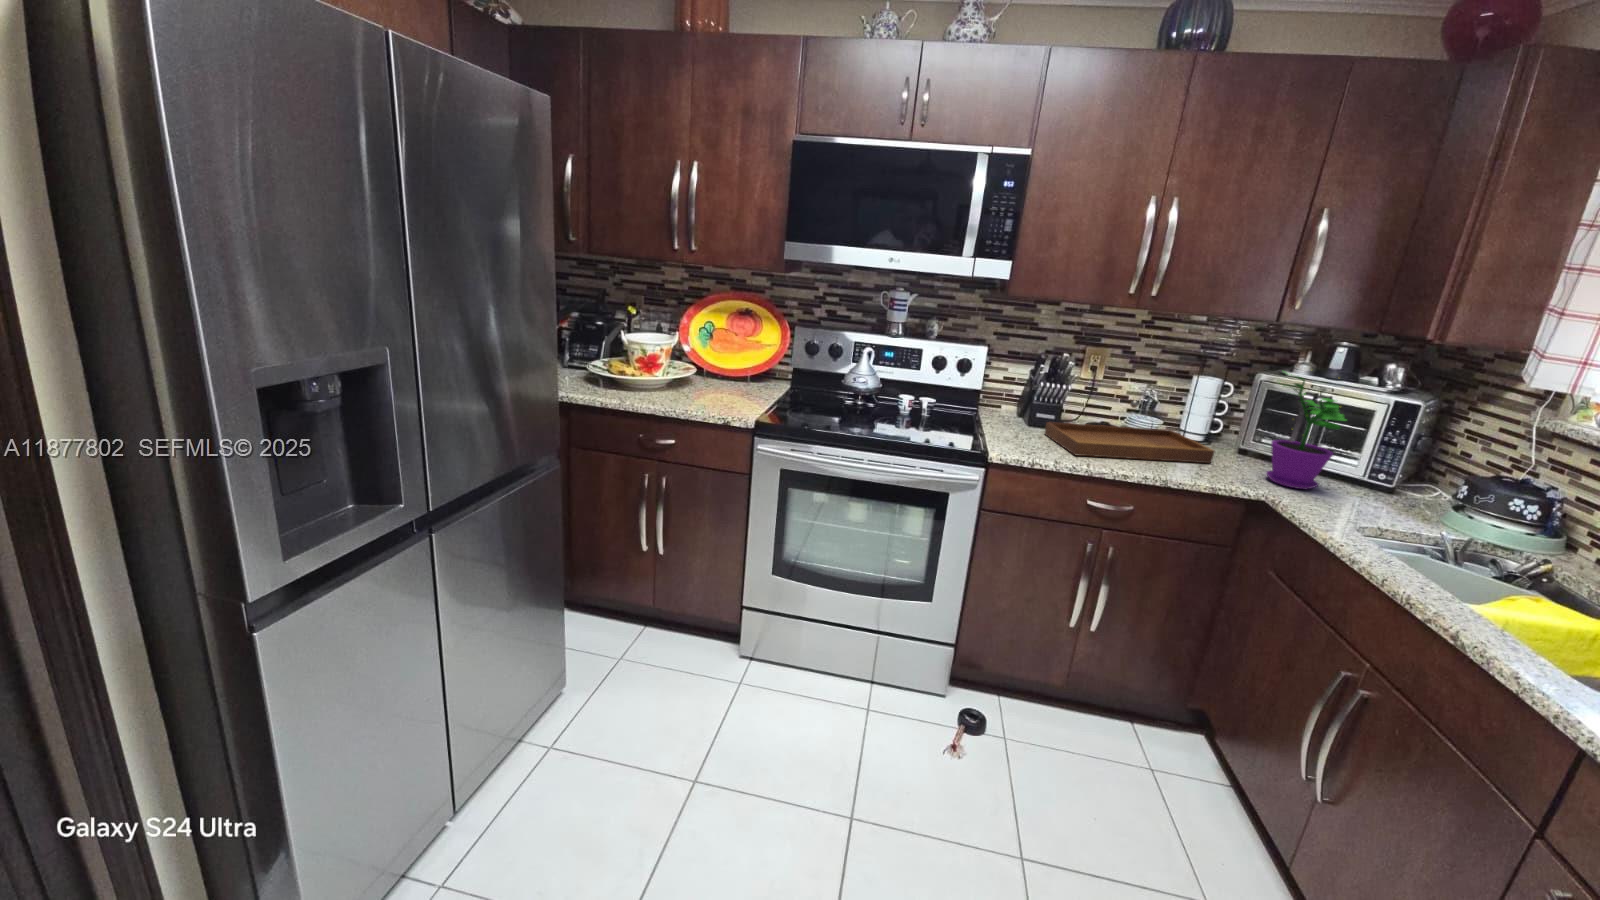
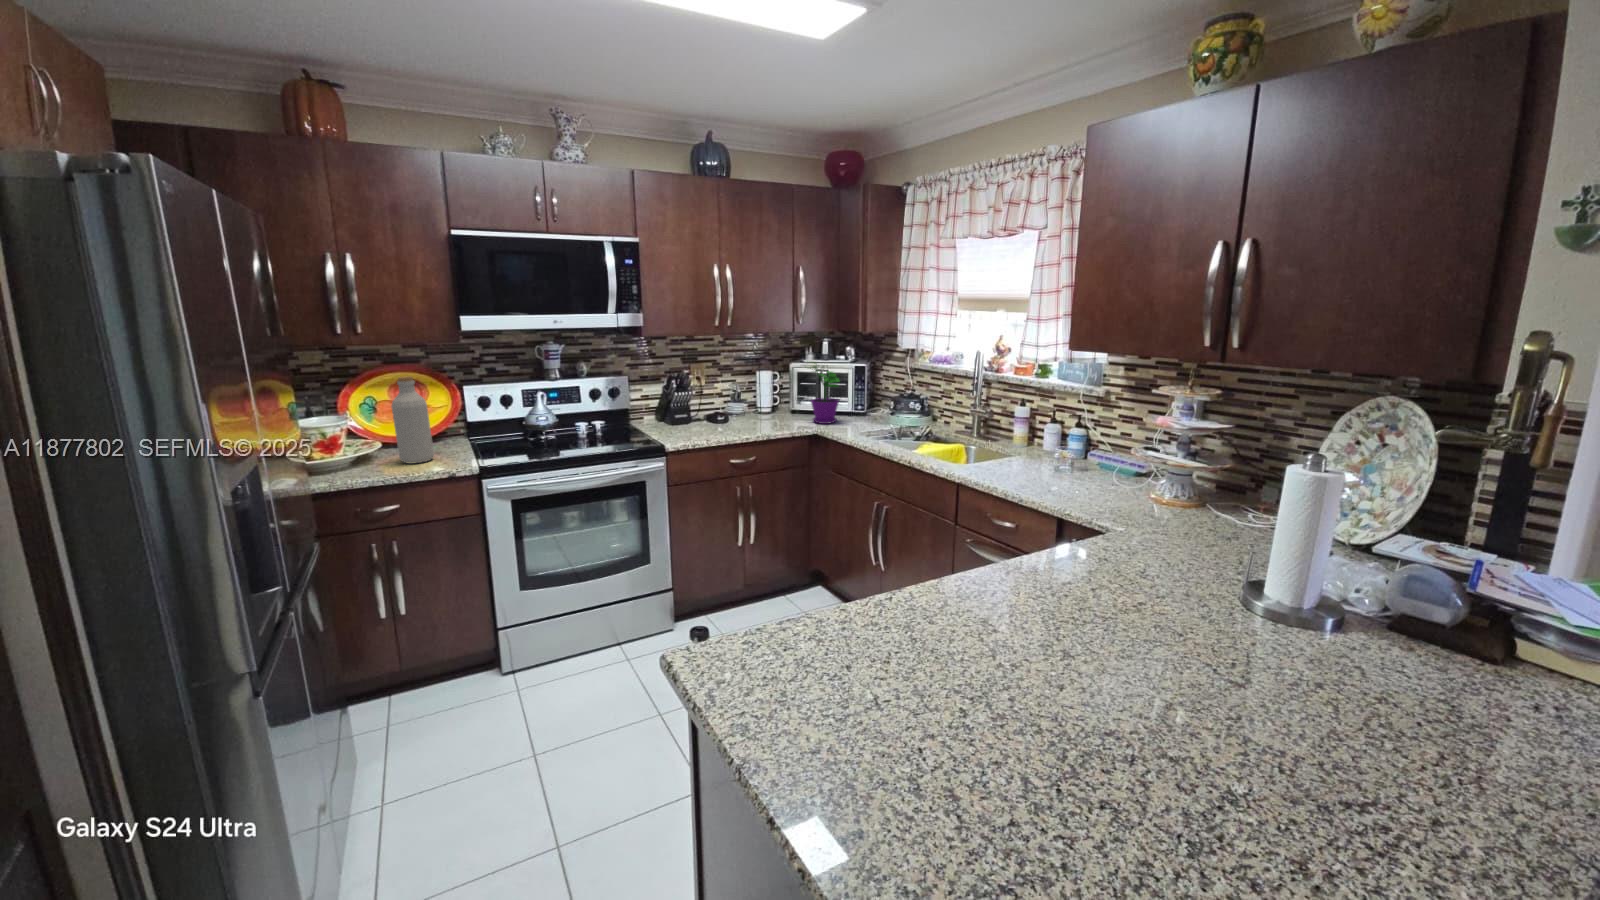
bottle: none [697,303,732,402] -> present [391,376,434,464]
tray: present [1045,400,1214,463] -> none [687,393,785,434]

